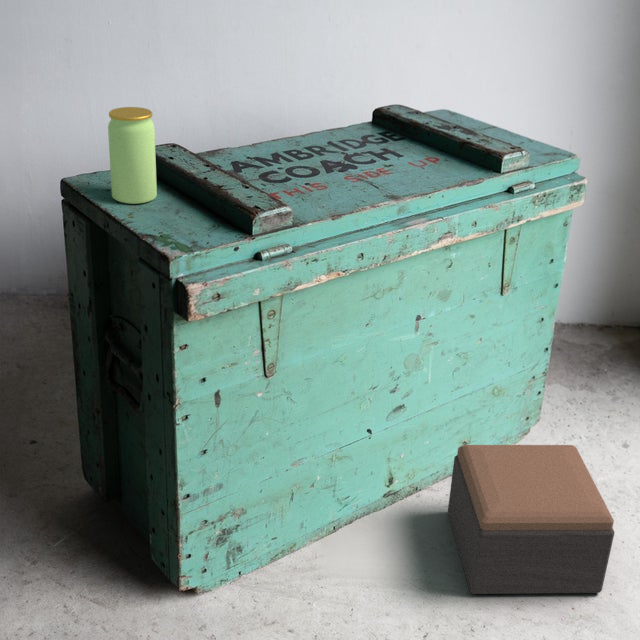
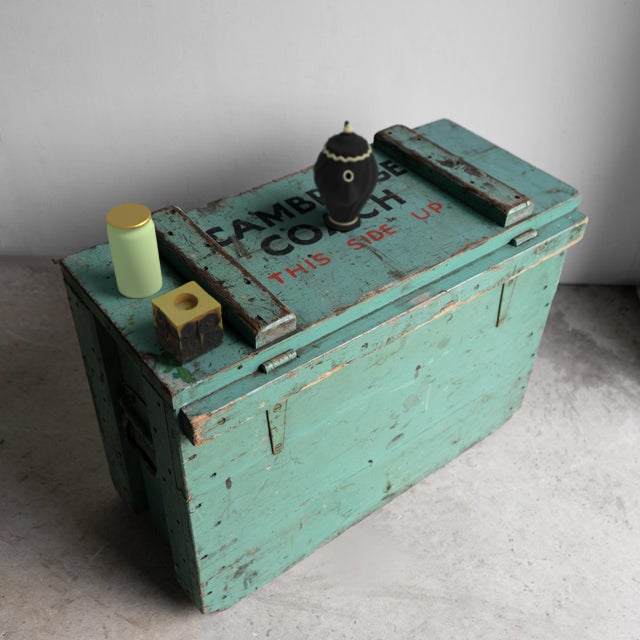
teapot: none [310,57,375,170] -> present [313,121,379,231]
candle: none [150,172,220,242] -> present [151,281,224,365]
footstool: present [448,445,614,594] -> none [438,464,588,606]

